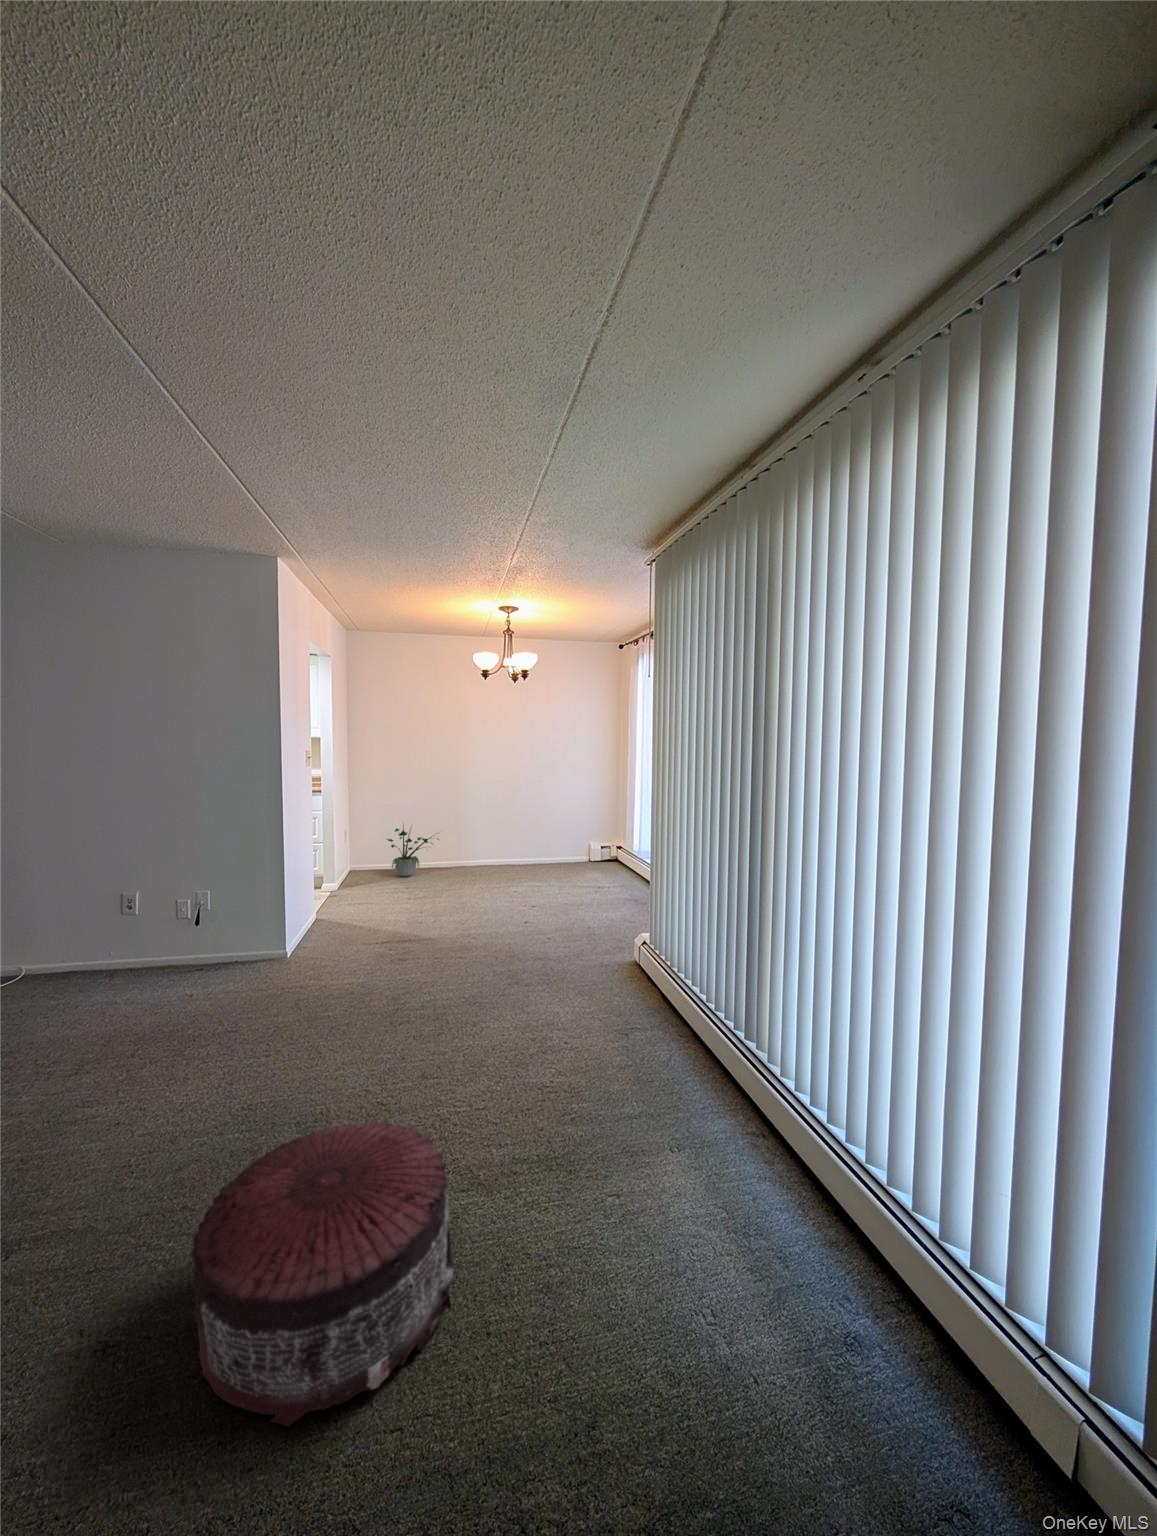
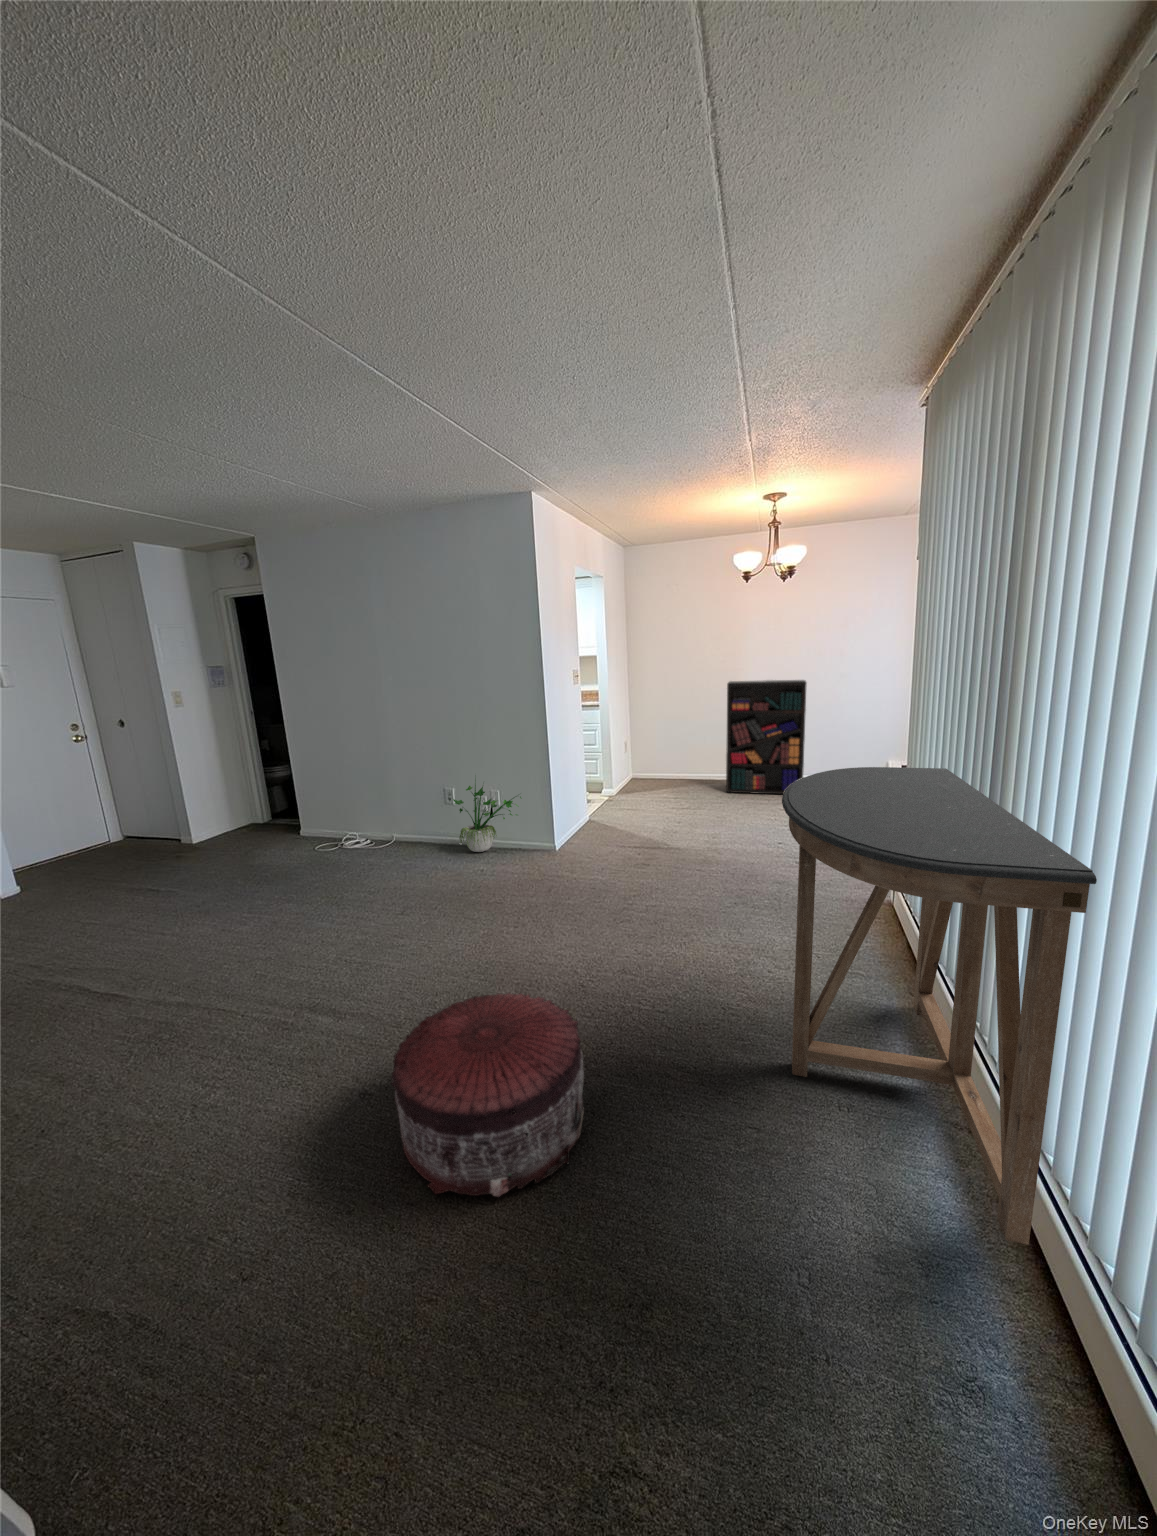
bookshelf: none [457,767,530,878] -> present [726,680,806,794]
potted plant: present [387,825,439,876] -> present [453,780,521,852]
console table: none [602,835,865,1215] -> present [782,767,1097,1245]

